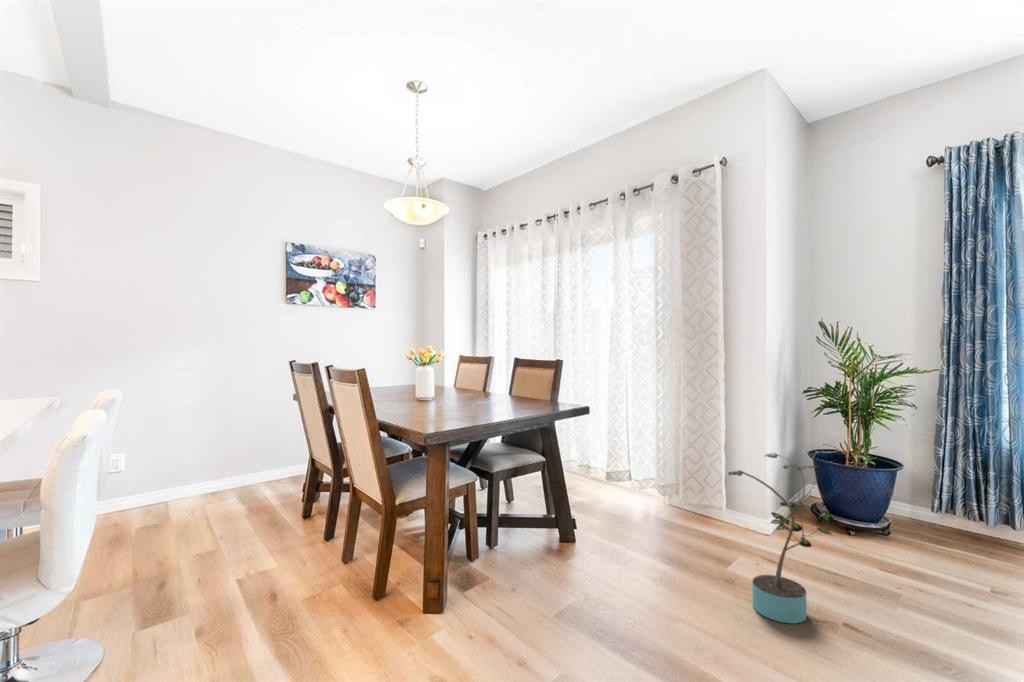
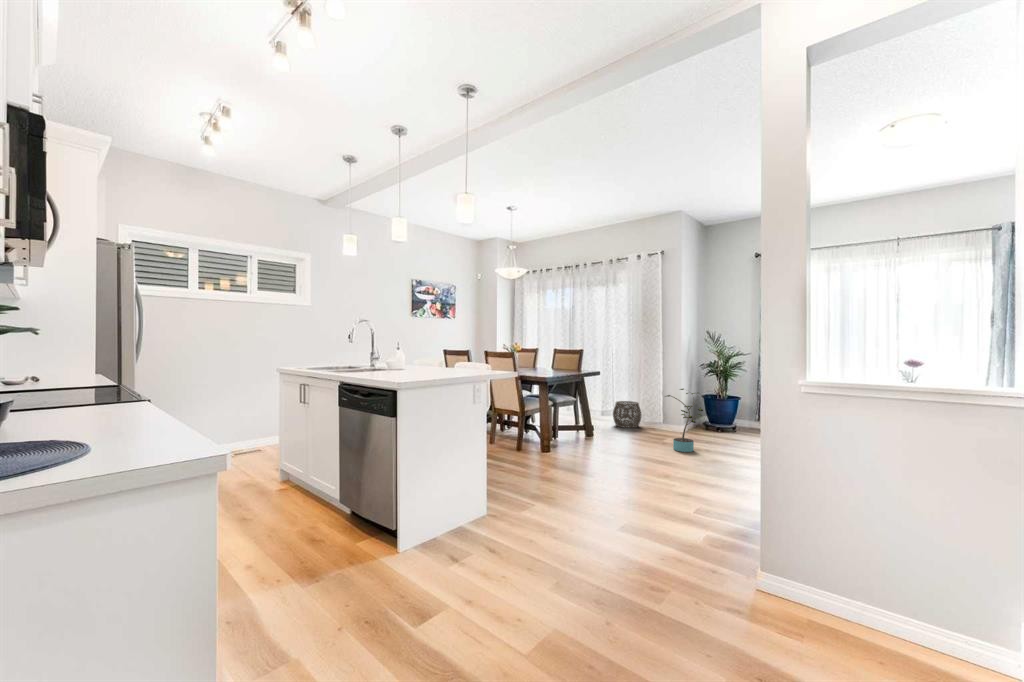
woven basket: none [628,458,686,517] -> present [613,401,642,428]

